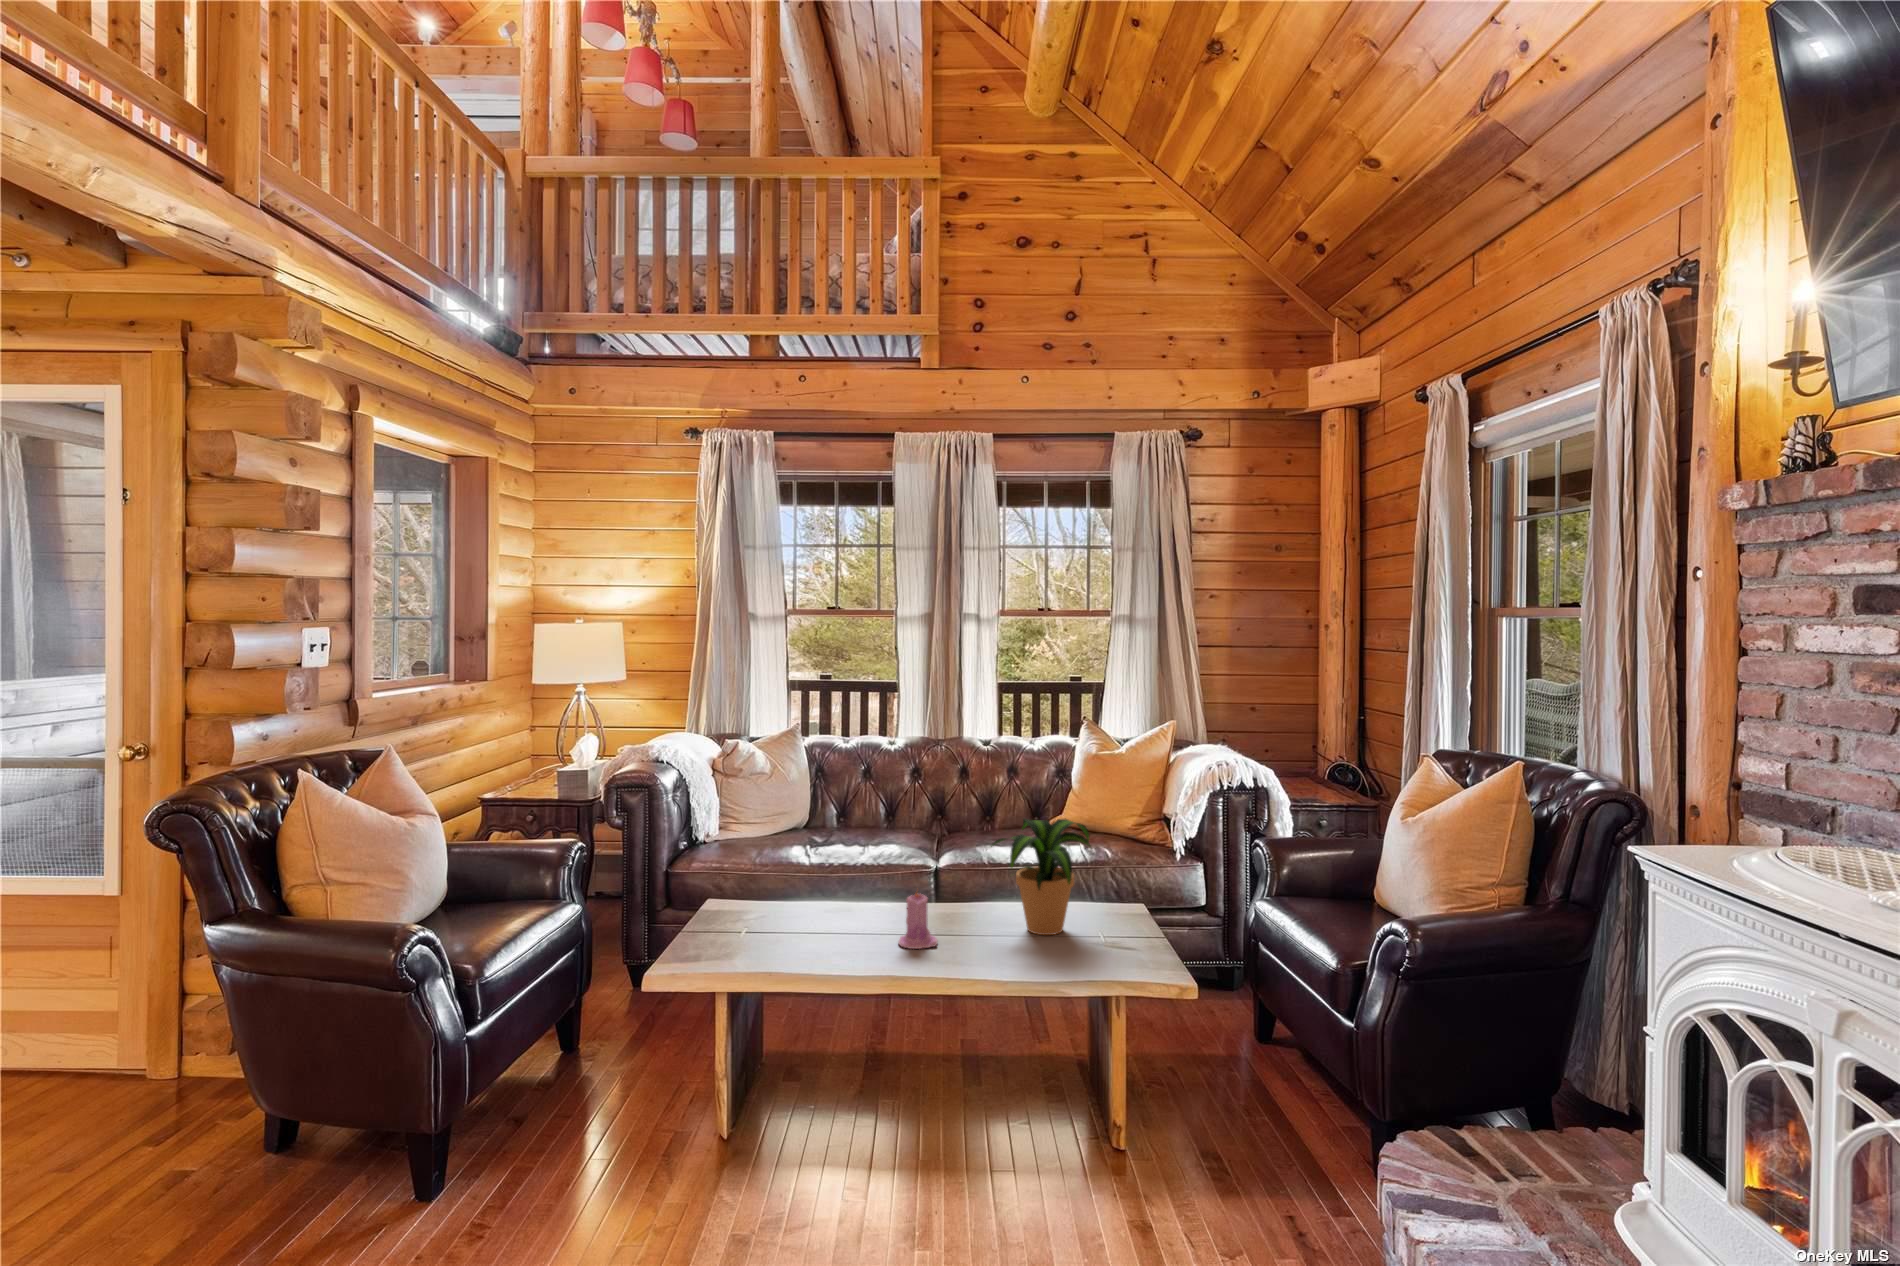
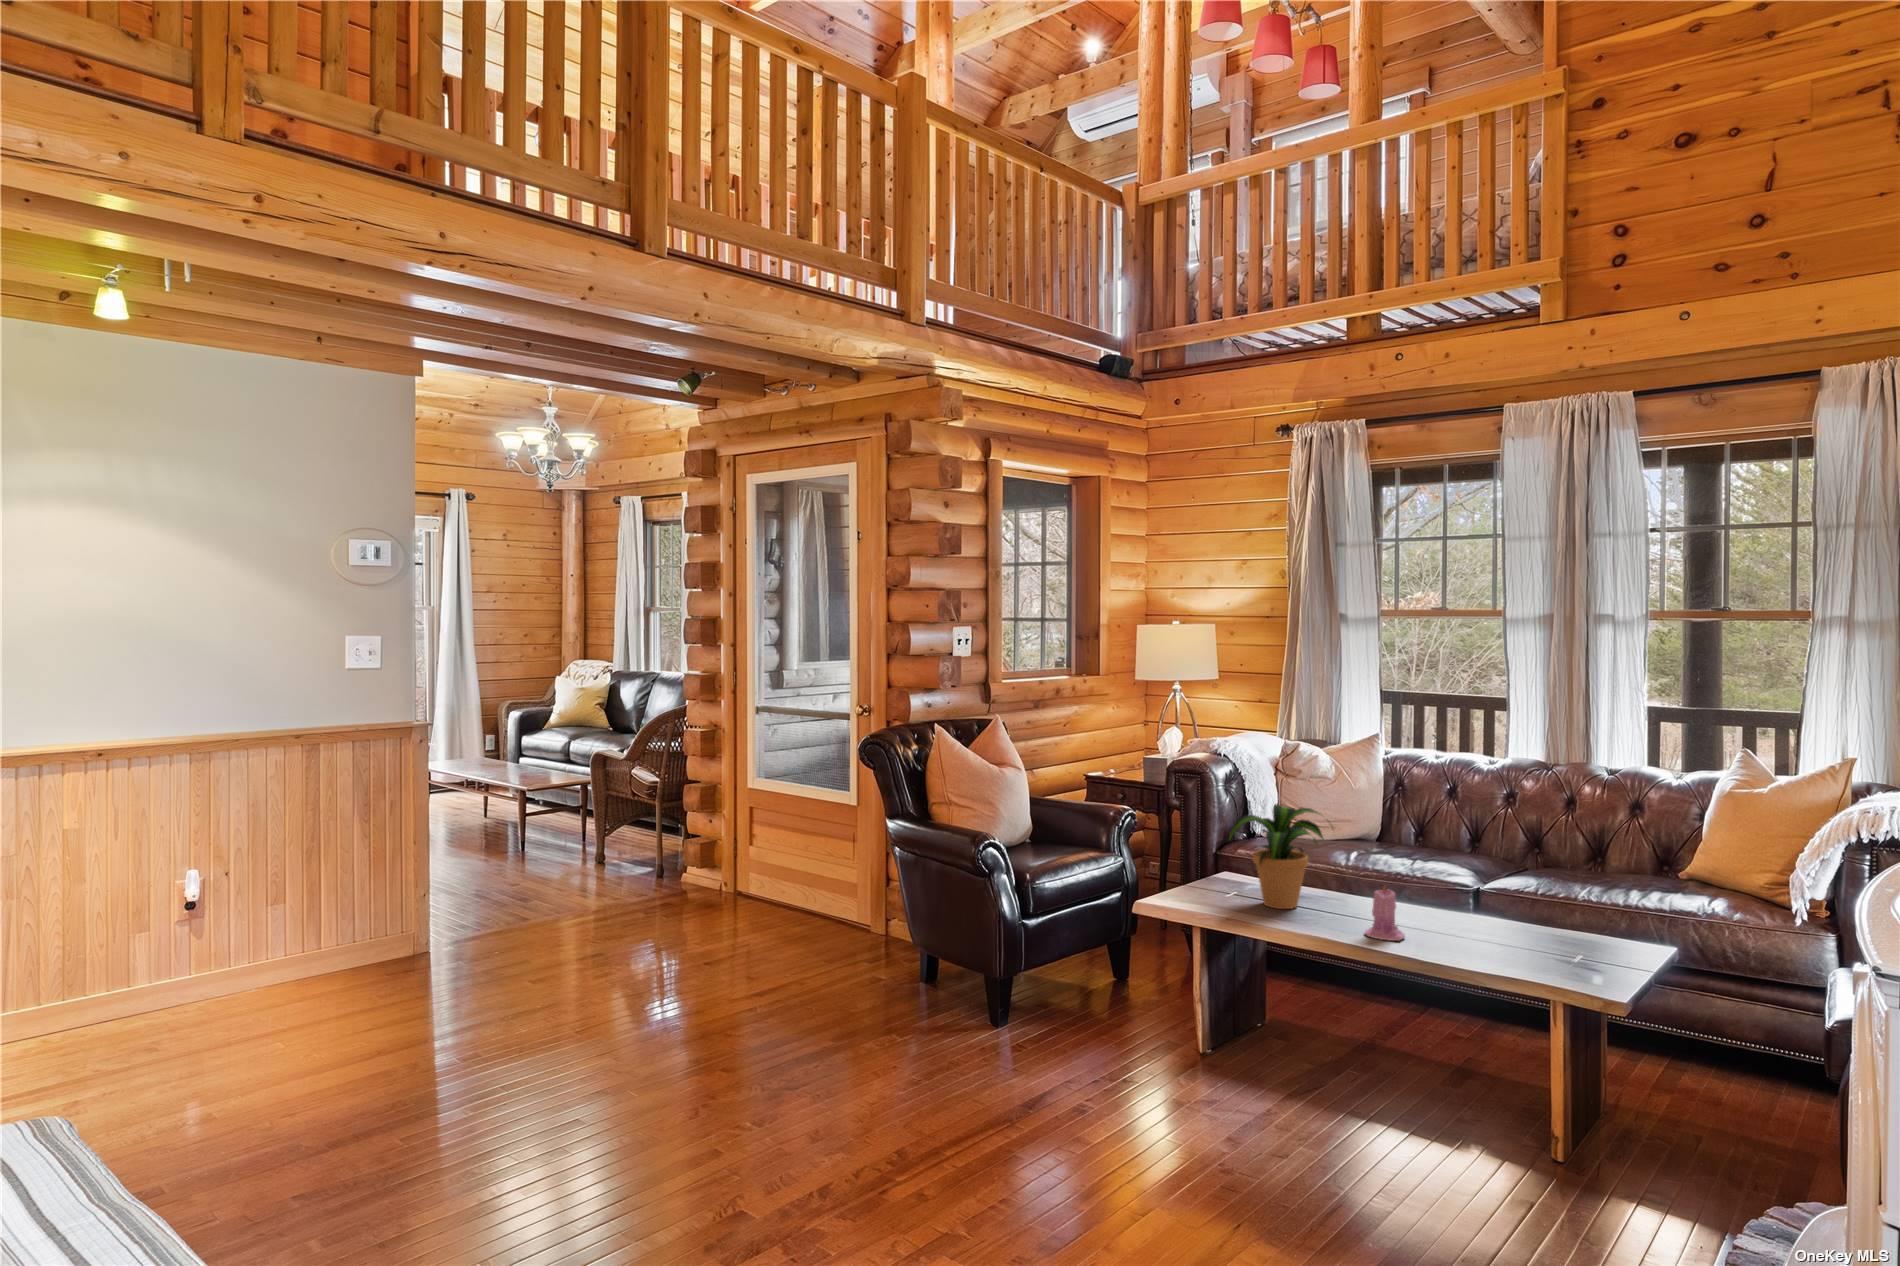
potted plant: present [991,818,1091,935] -> present [1230,804,1328,909]

